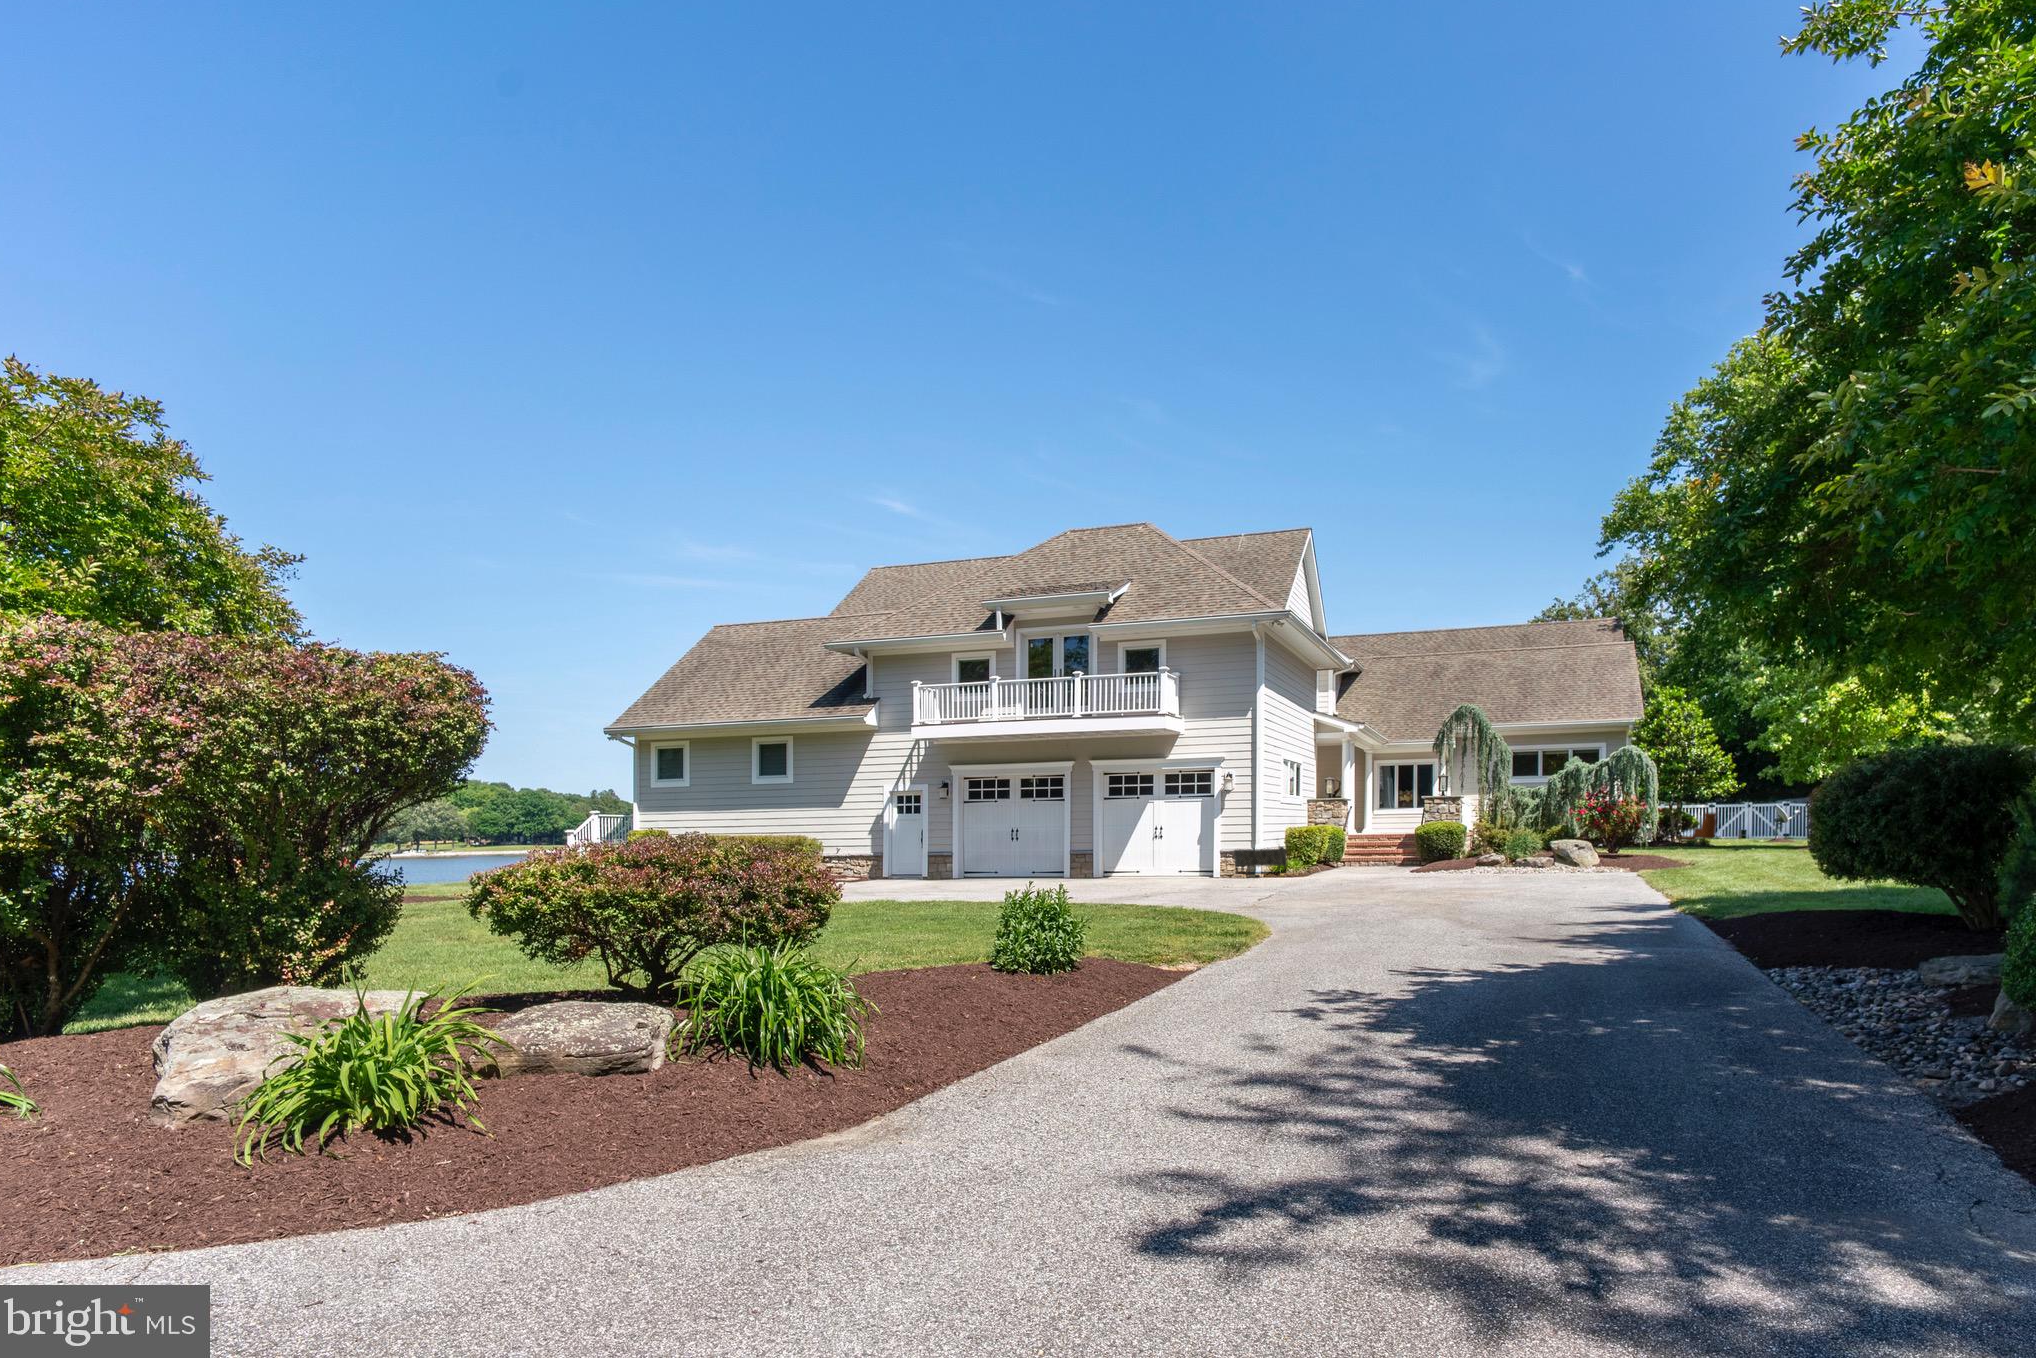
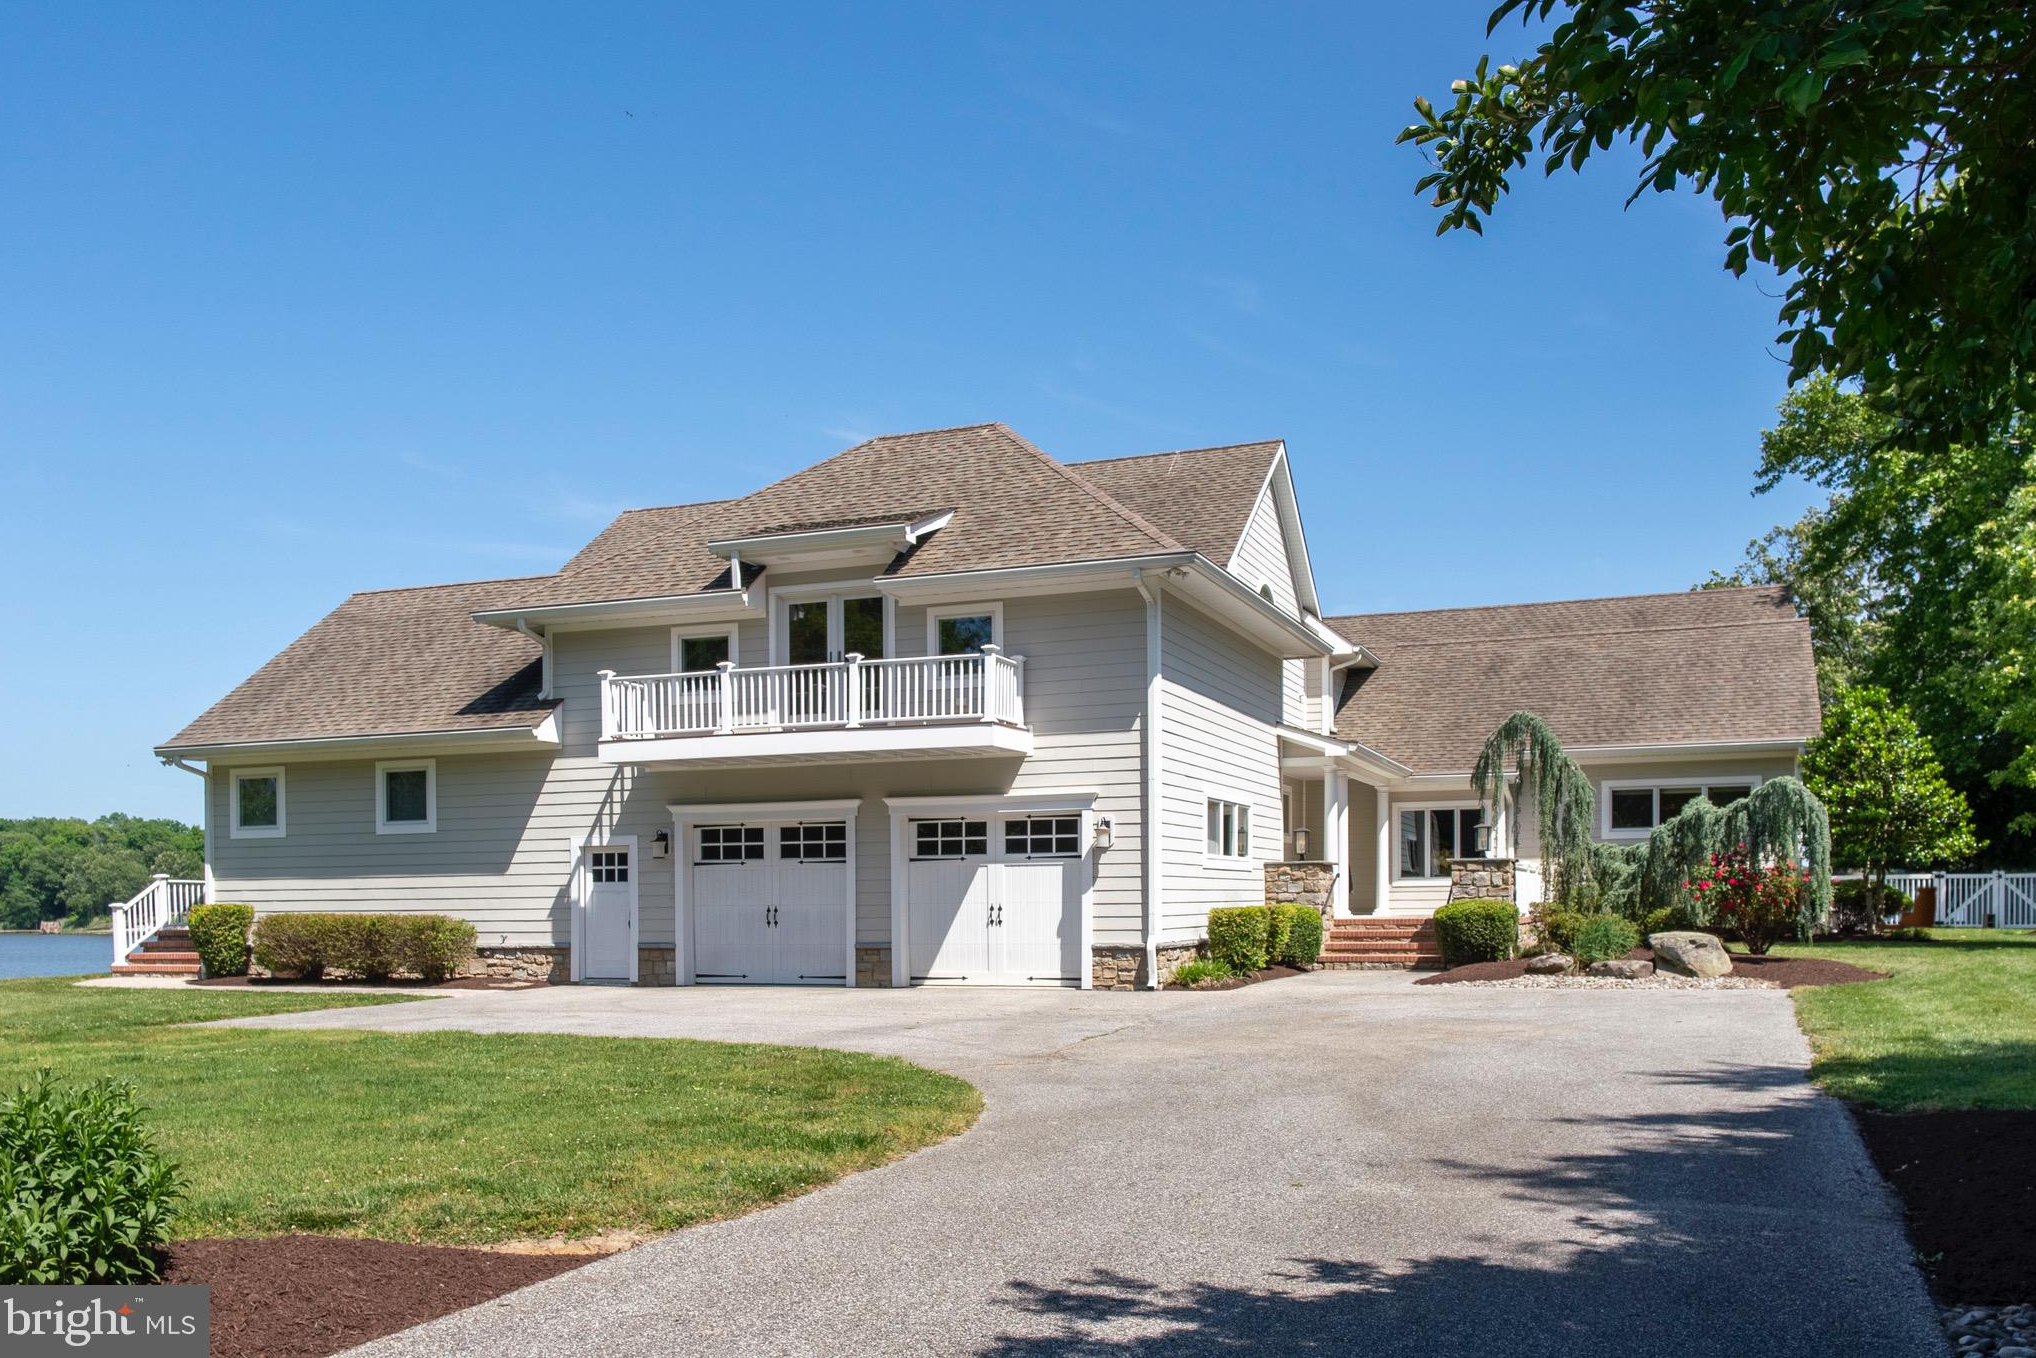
bench: present [1234,849,1287,873] -> none [1109,946,1195,989]

